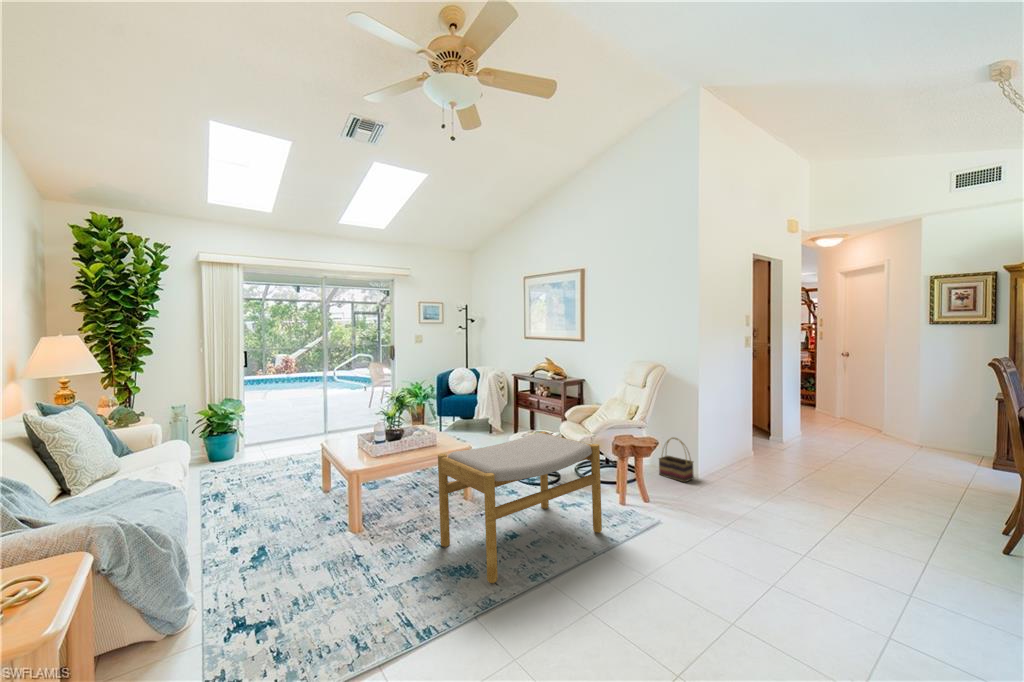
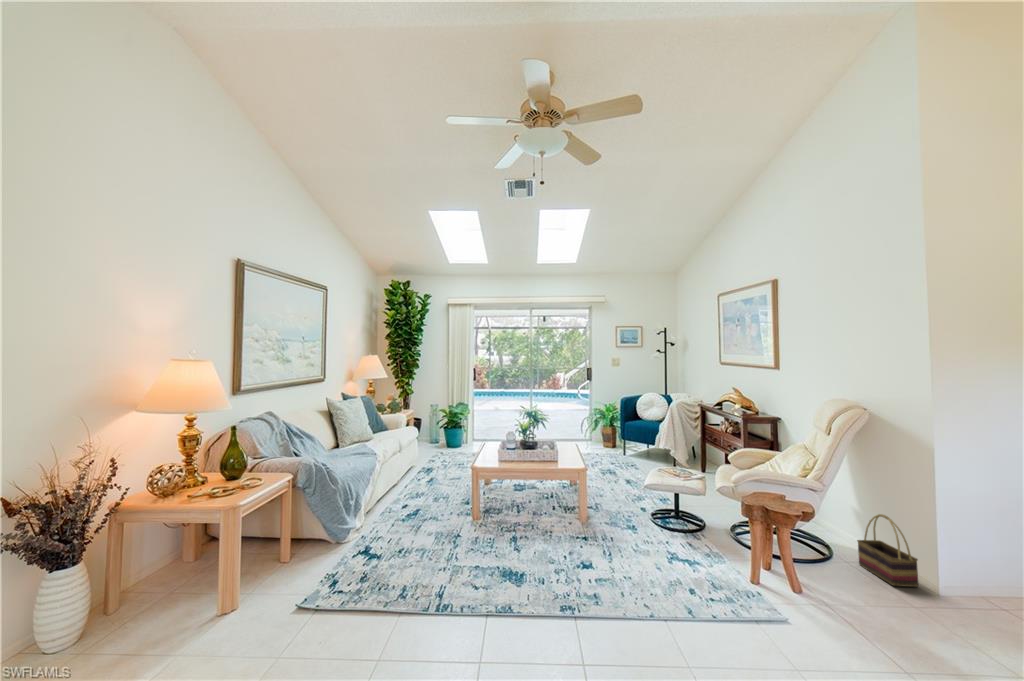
footstool: present [438,432,602,583] -> none [521,465,689,597]

